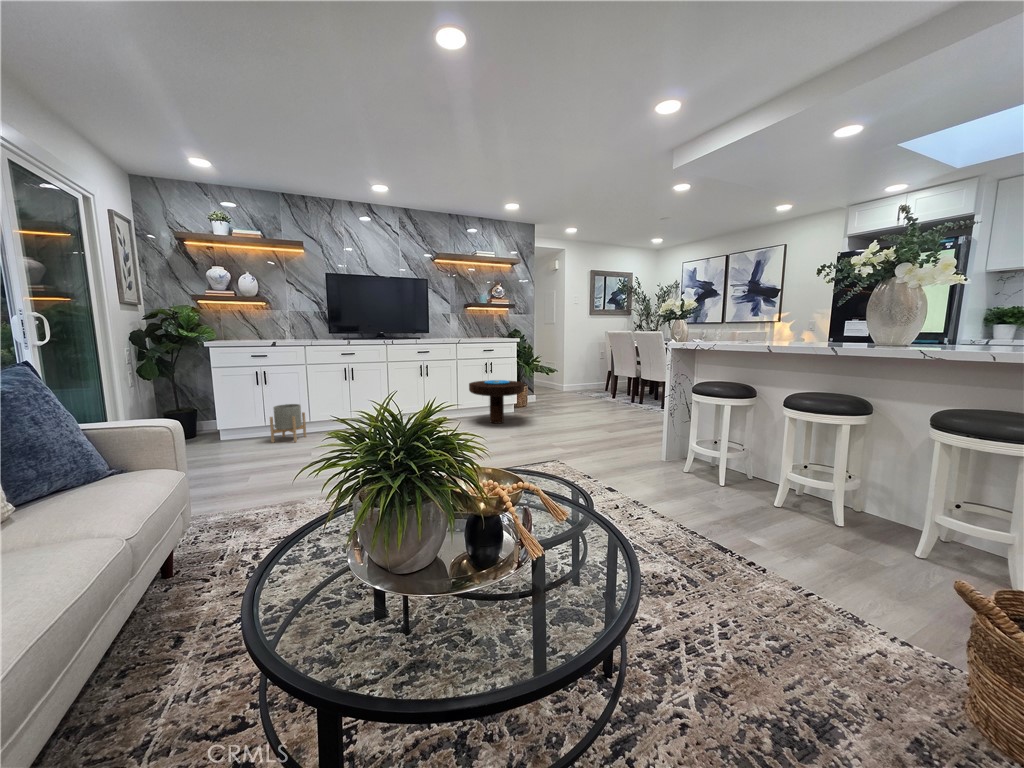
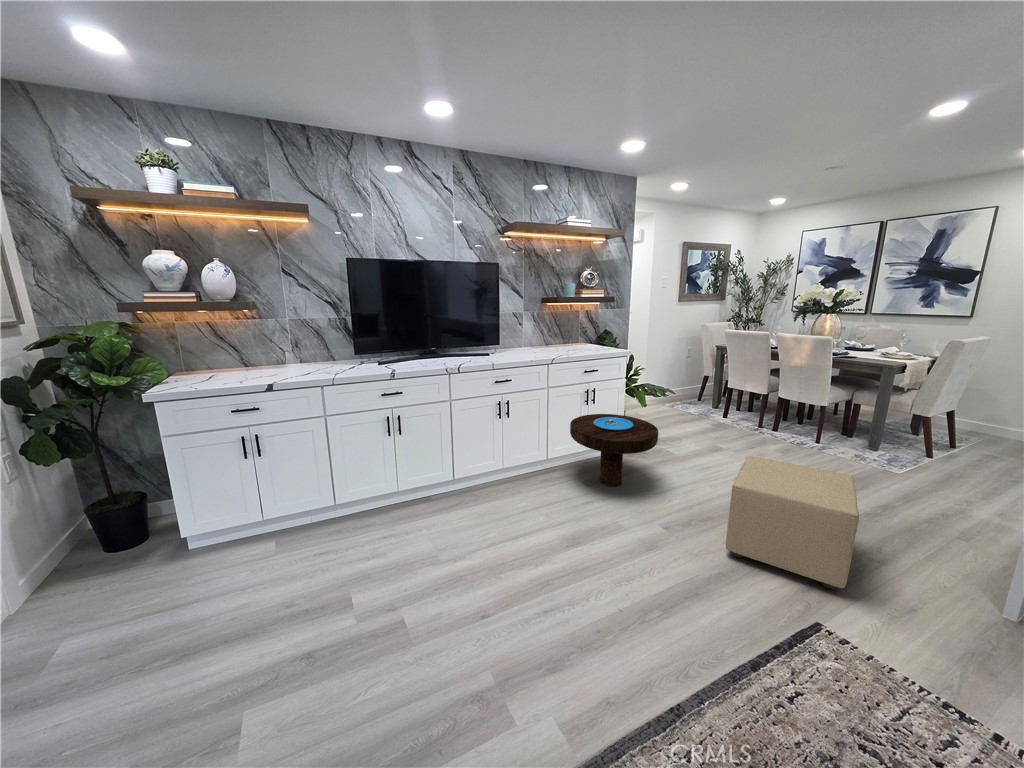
ottoman: none [535,392,609,451] -> present [726,456,859,590]
planter: present [270,404,306,443] -> none [269,485,332,560]

